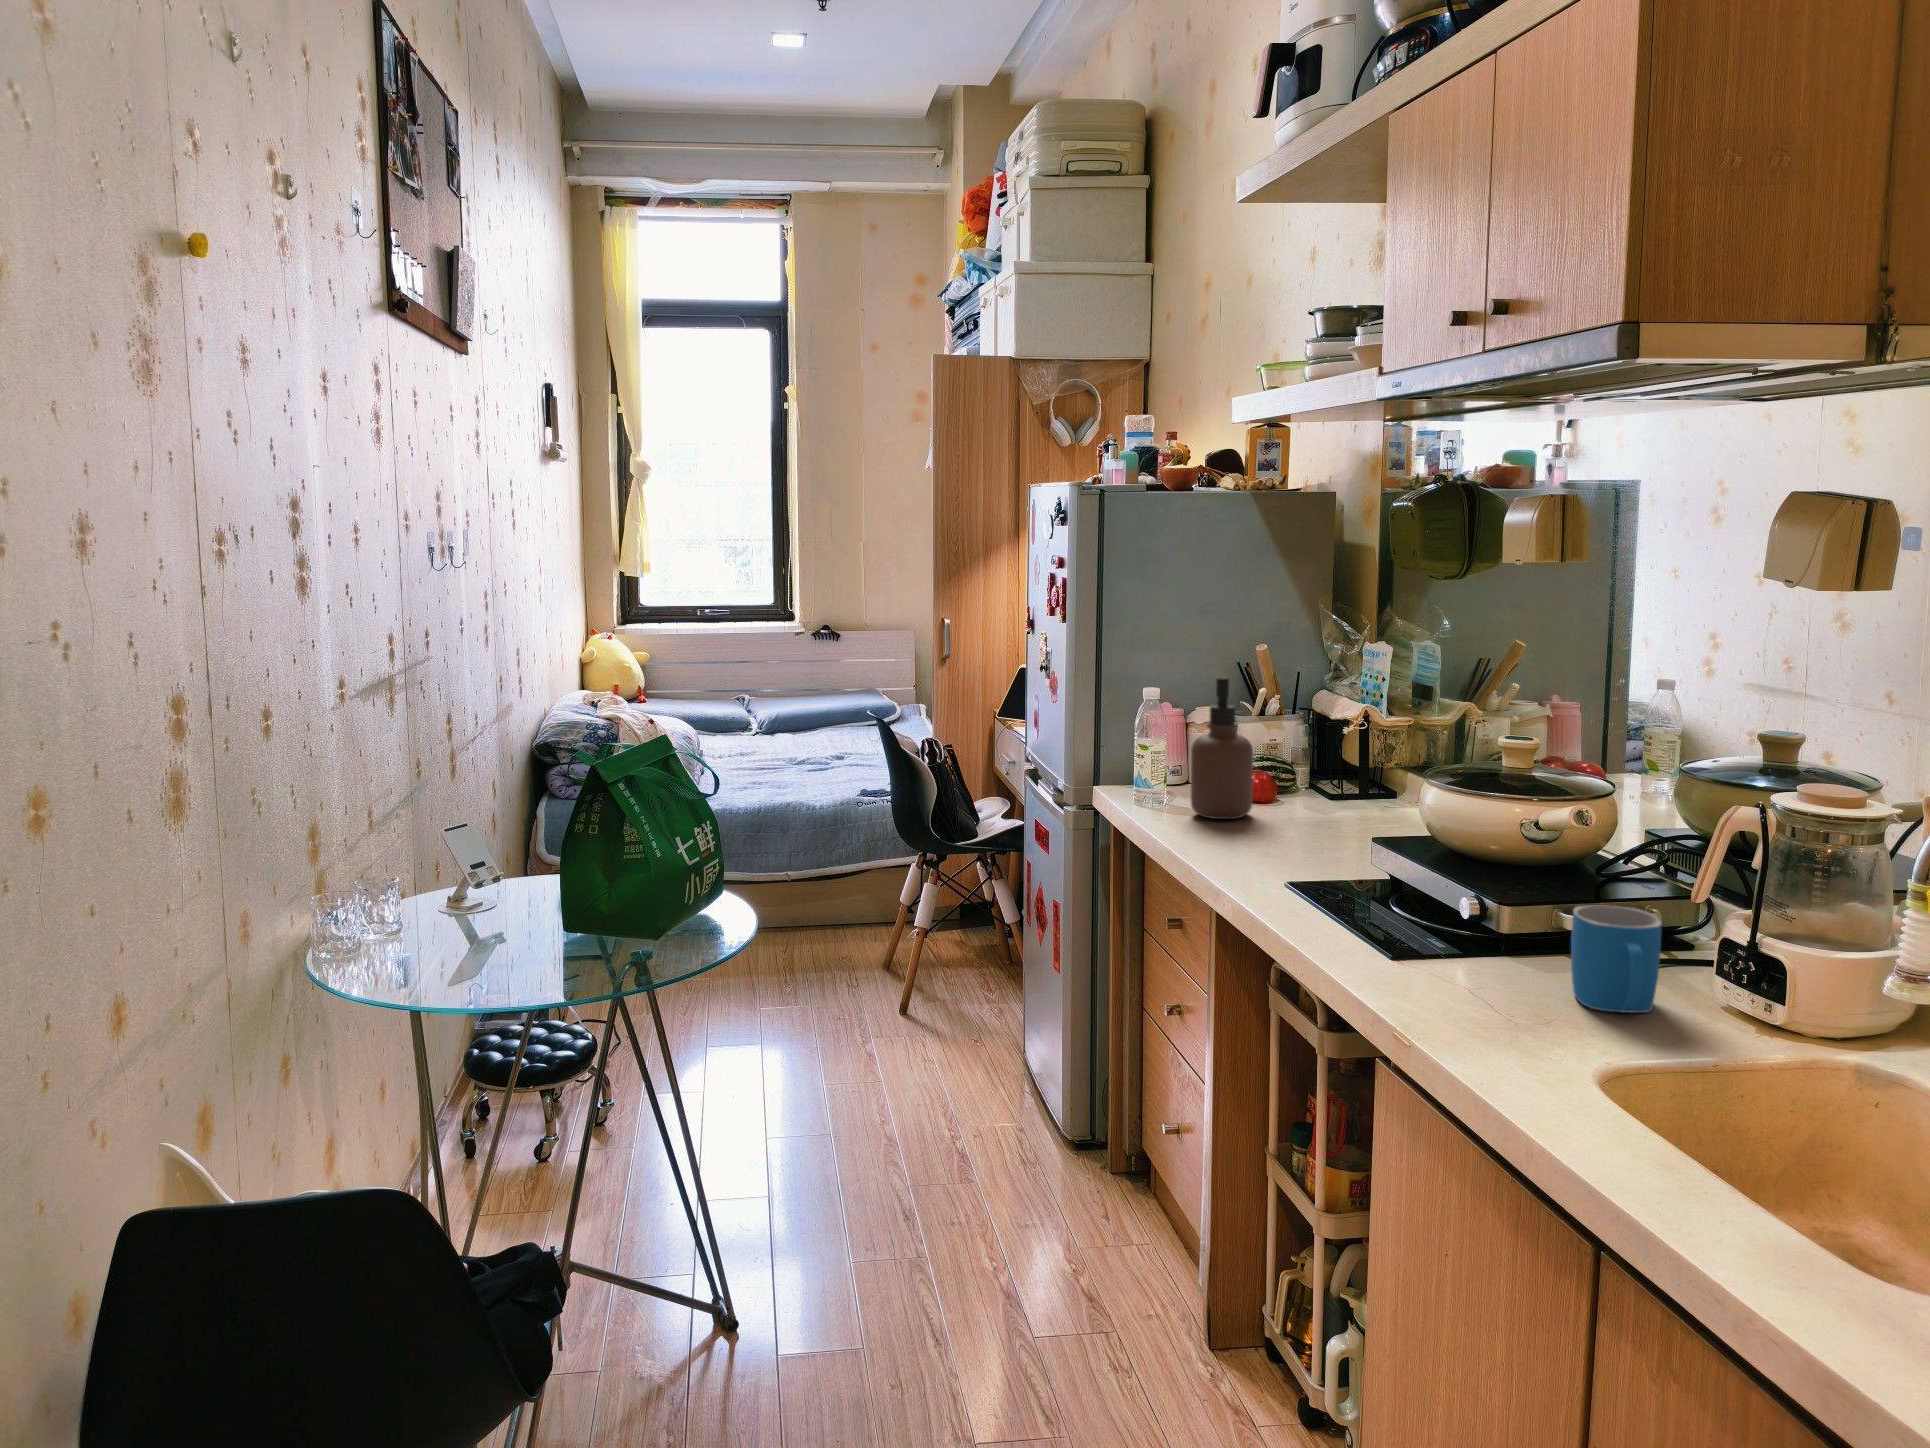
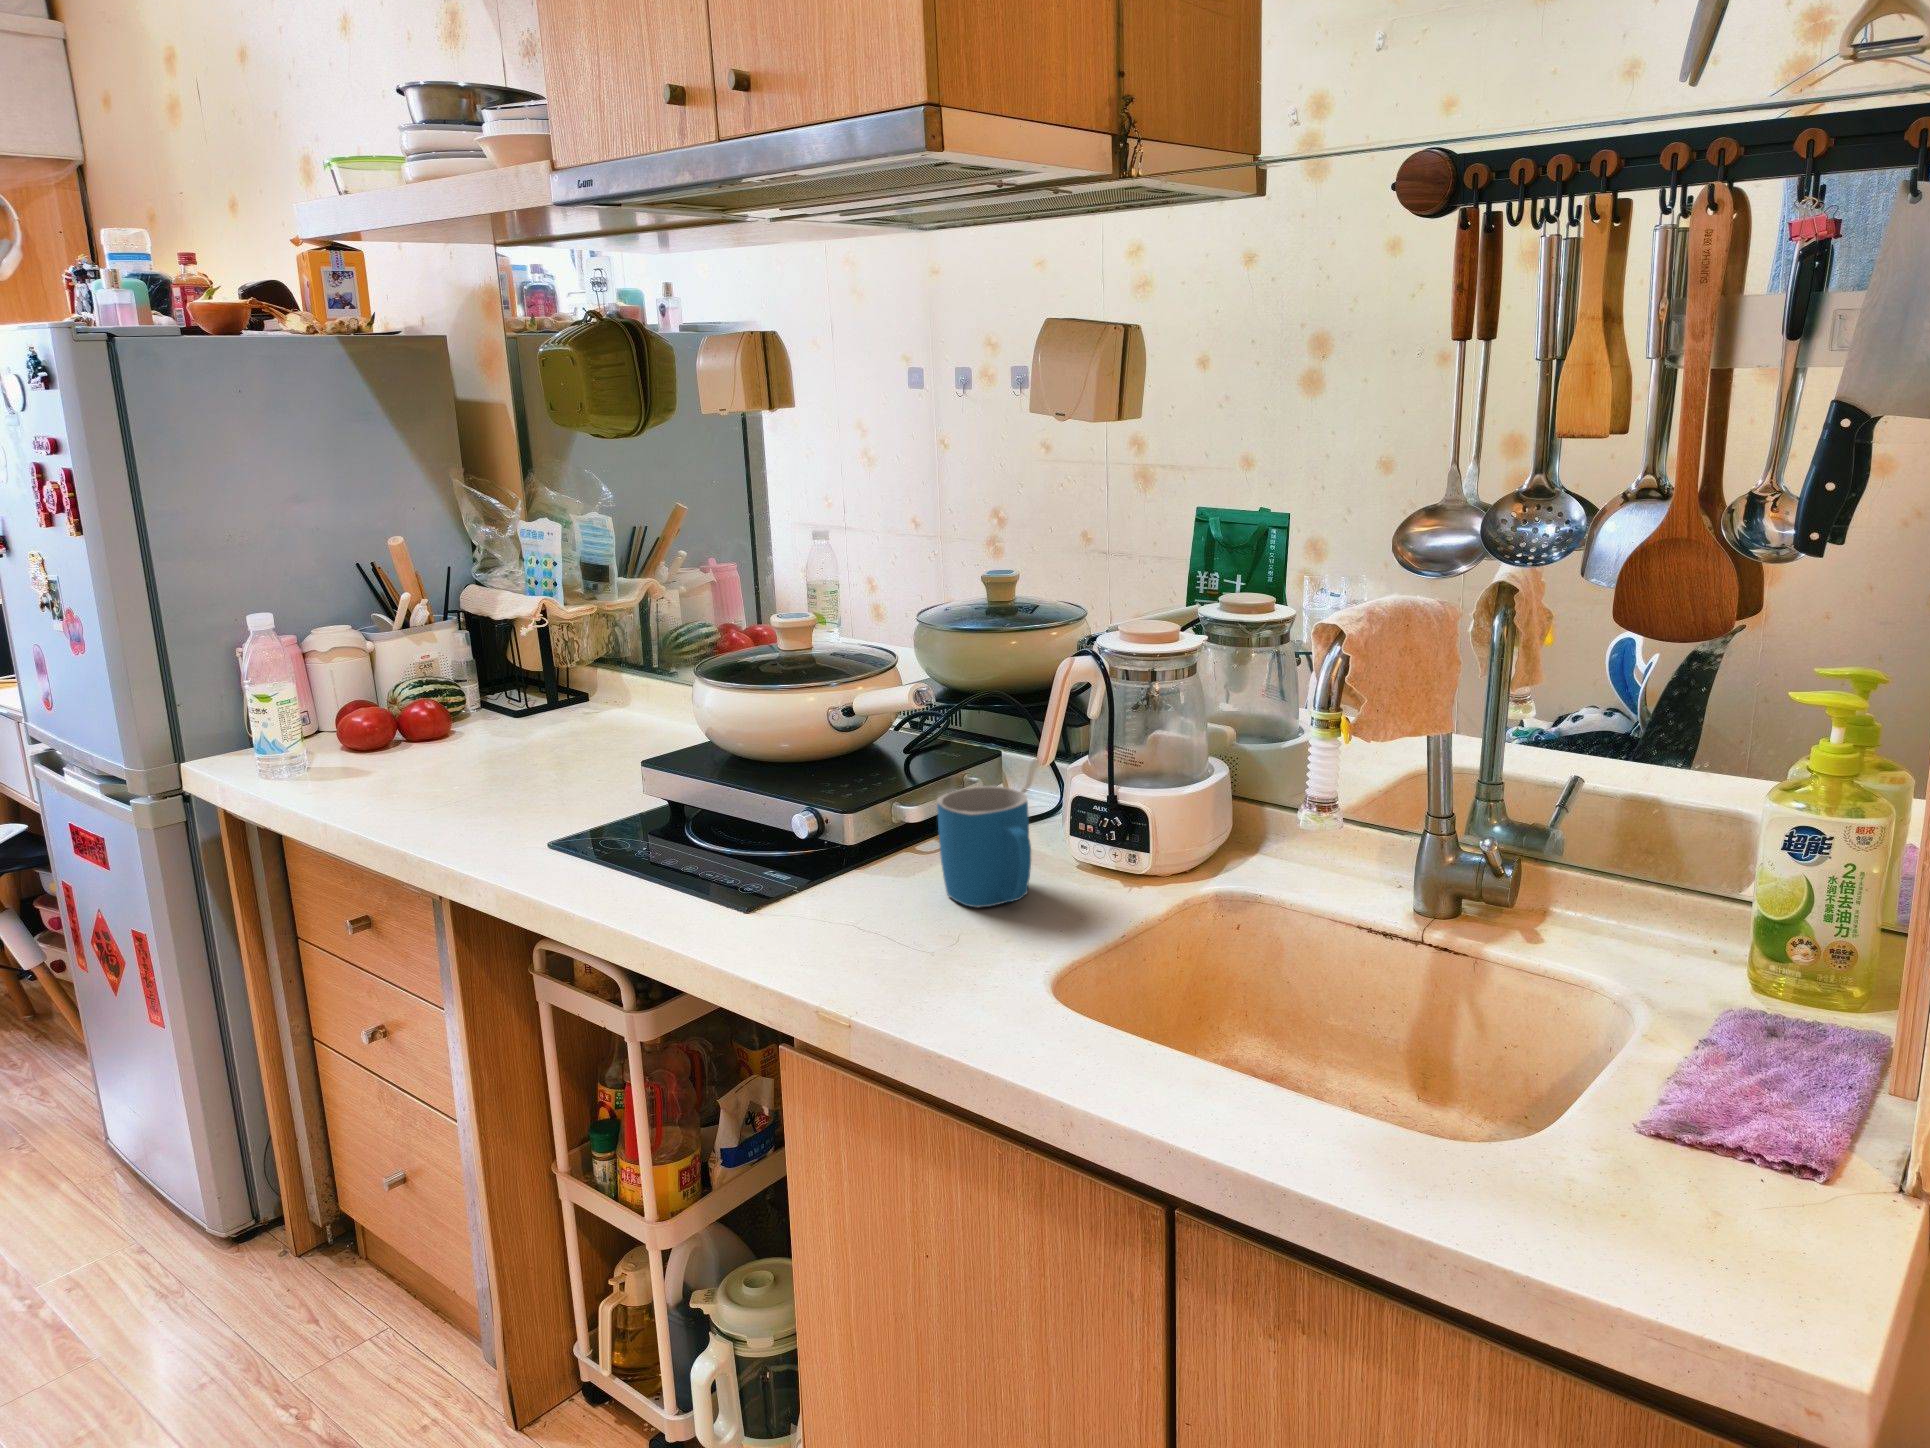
soap dispenser: present [1191,677,1253,819] -> none [339,586,436,775]

